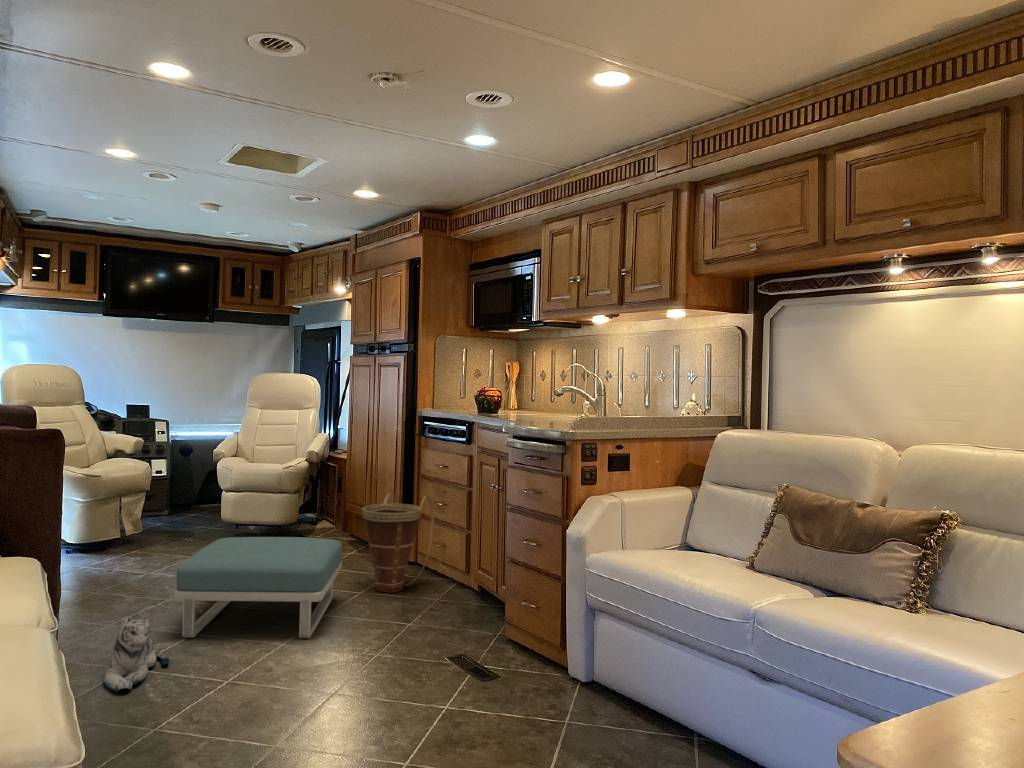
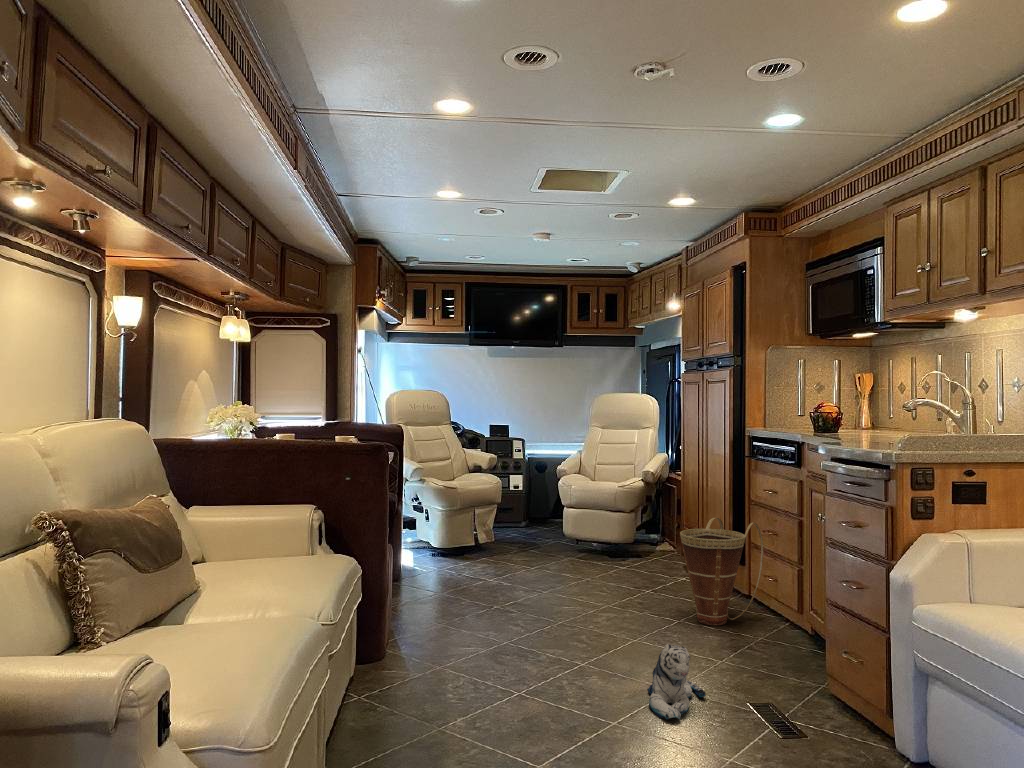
footstool: present [174,537,342,638] -> none [491,553,657,662]
plush toy: present [103,618,169,692] -> present [647,644,706,720]

